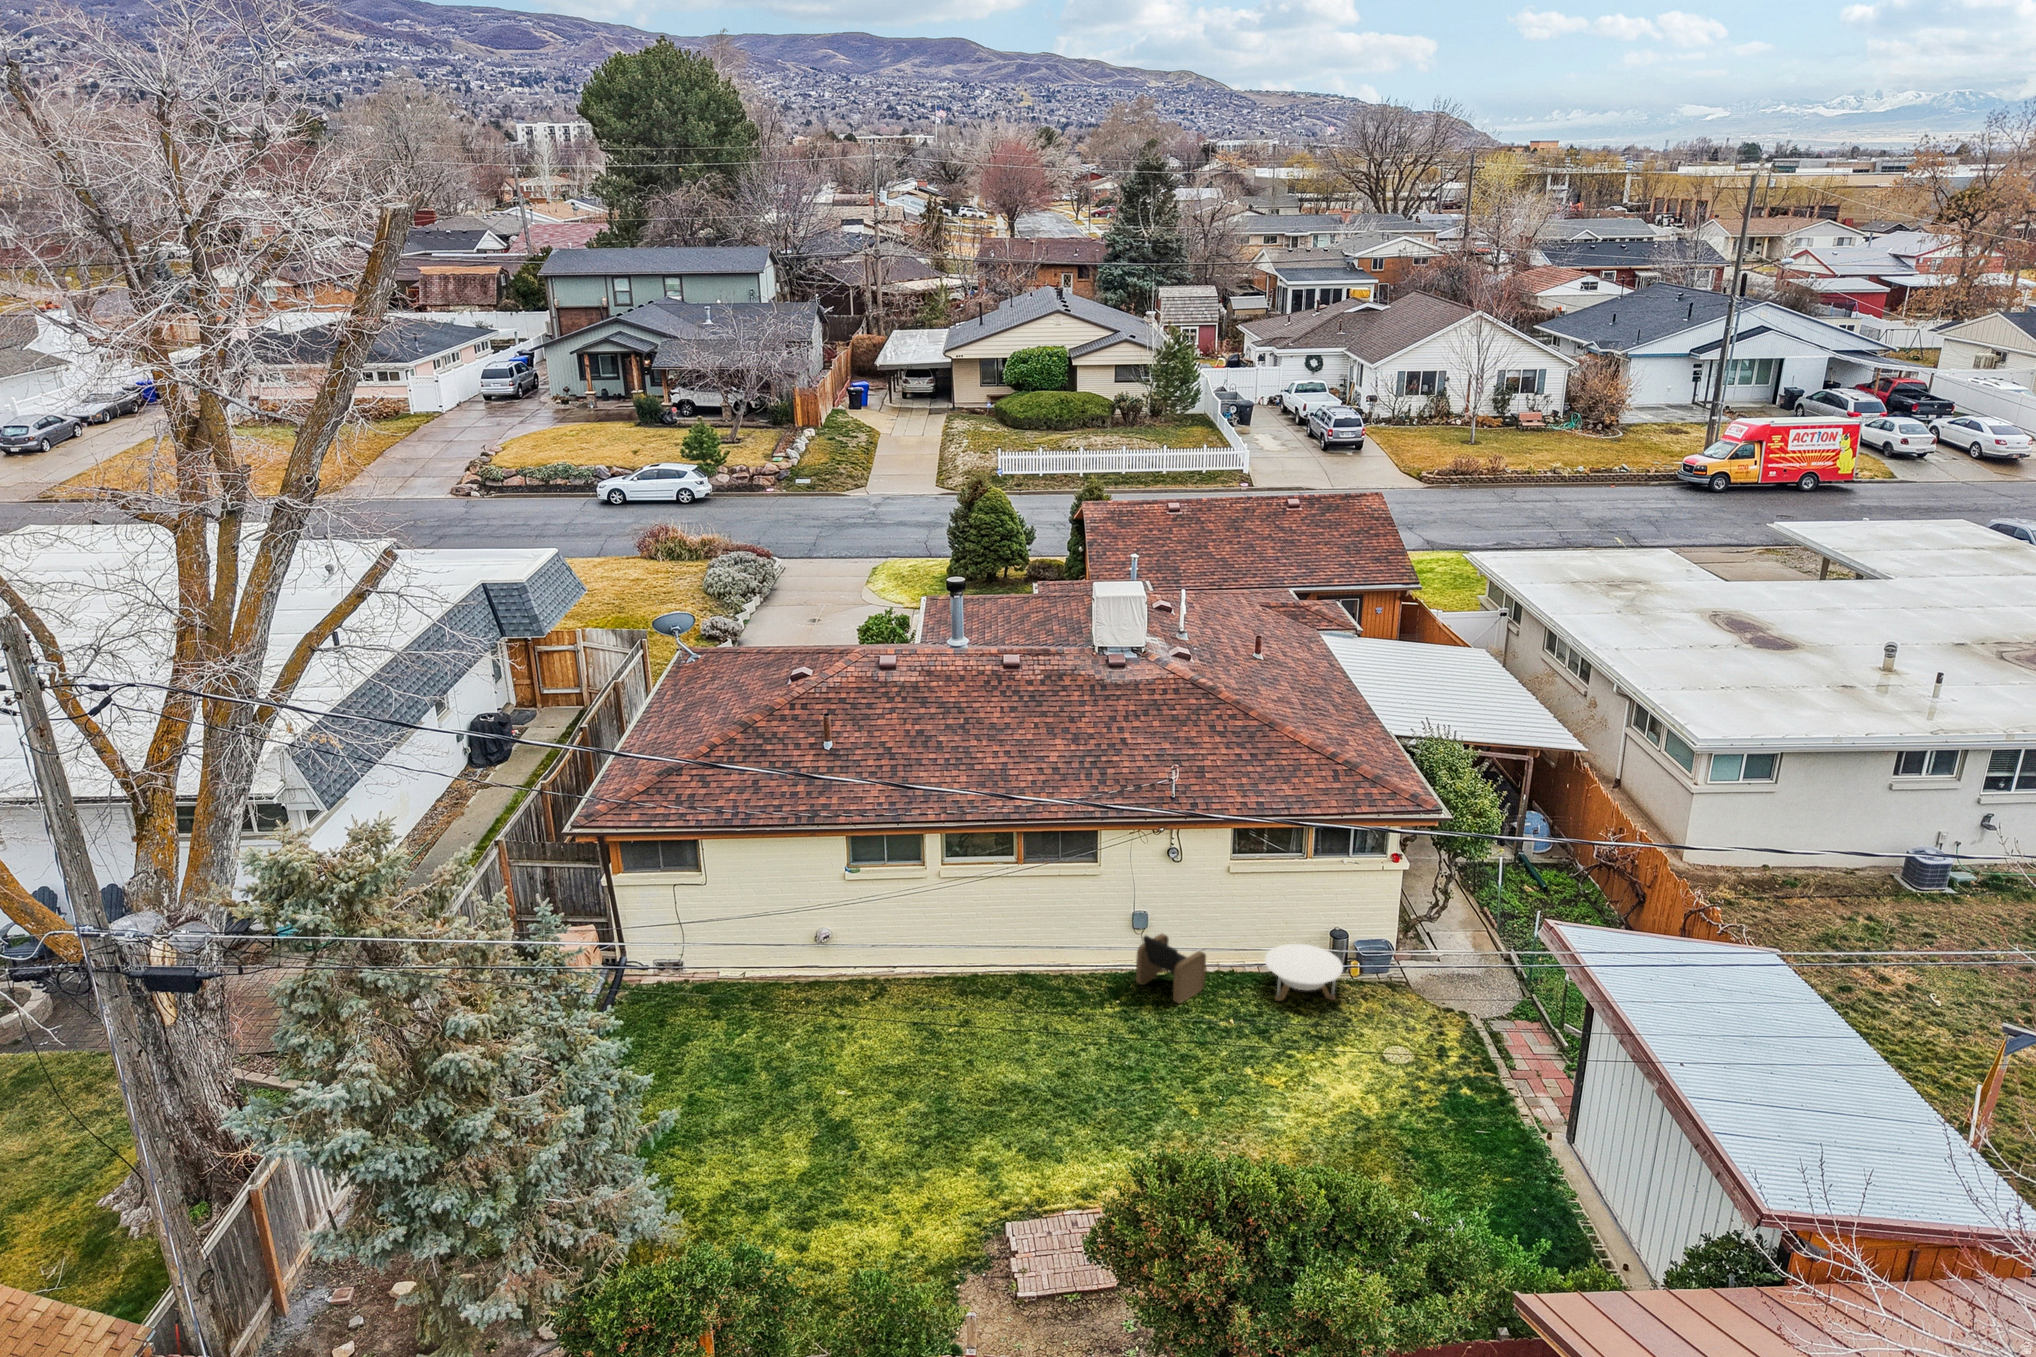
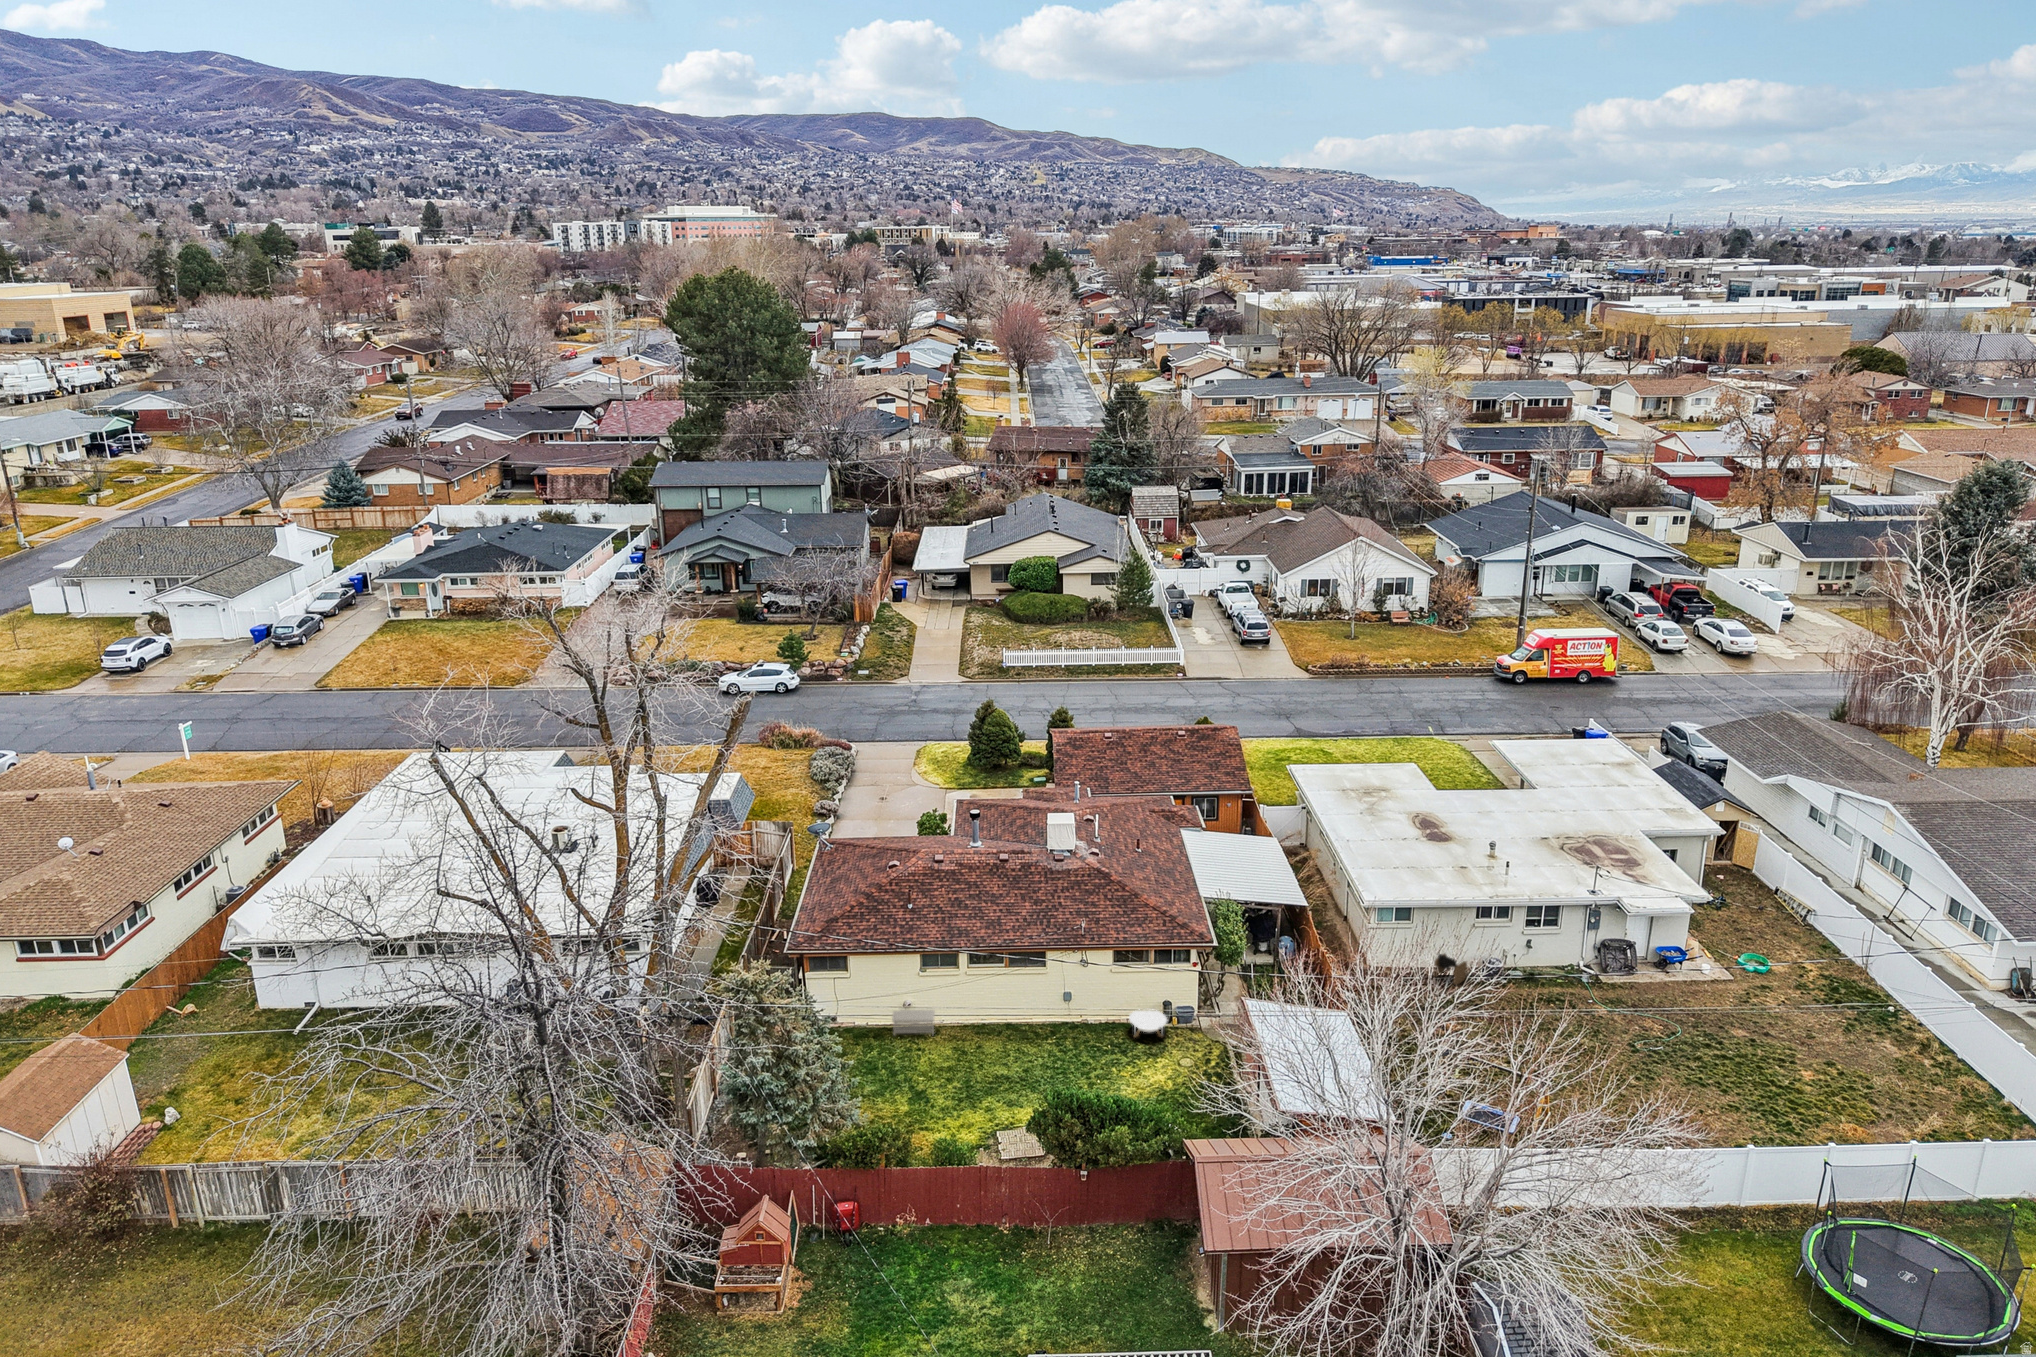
armchair: present [1136,933,1206,1004] -> present [1434,954,1467,985]
storage bench: none [787,945,876,1000] -> present [892,1008,935,1034]

